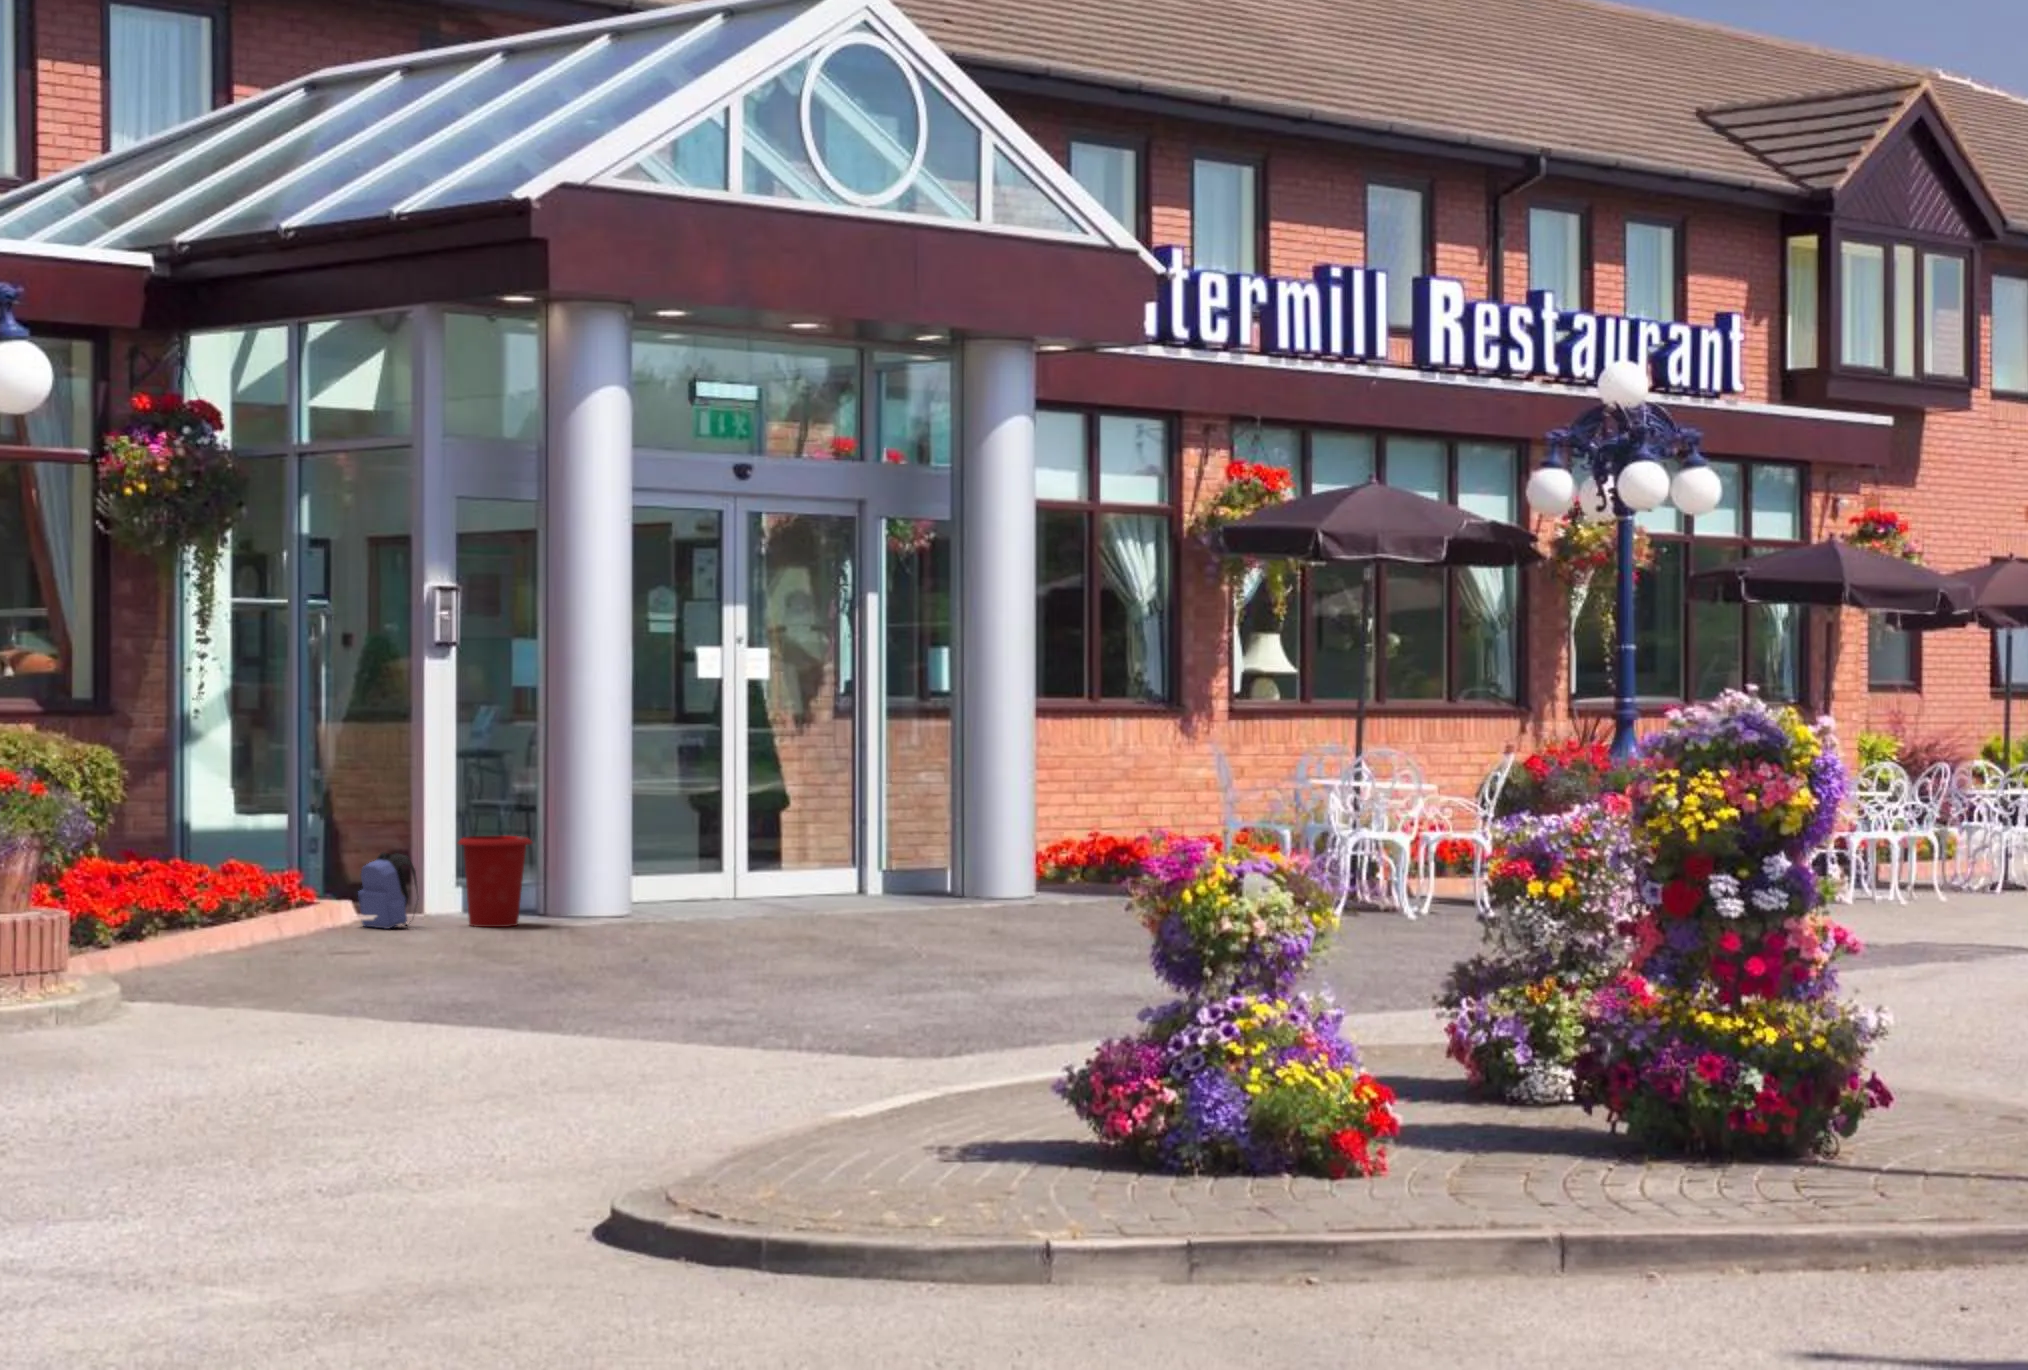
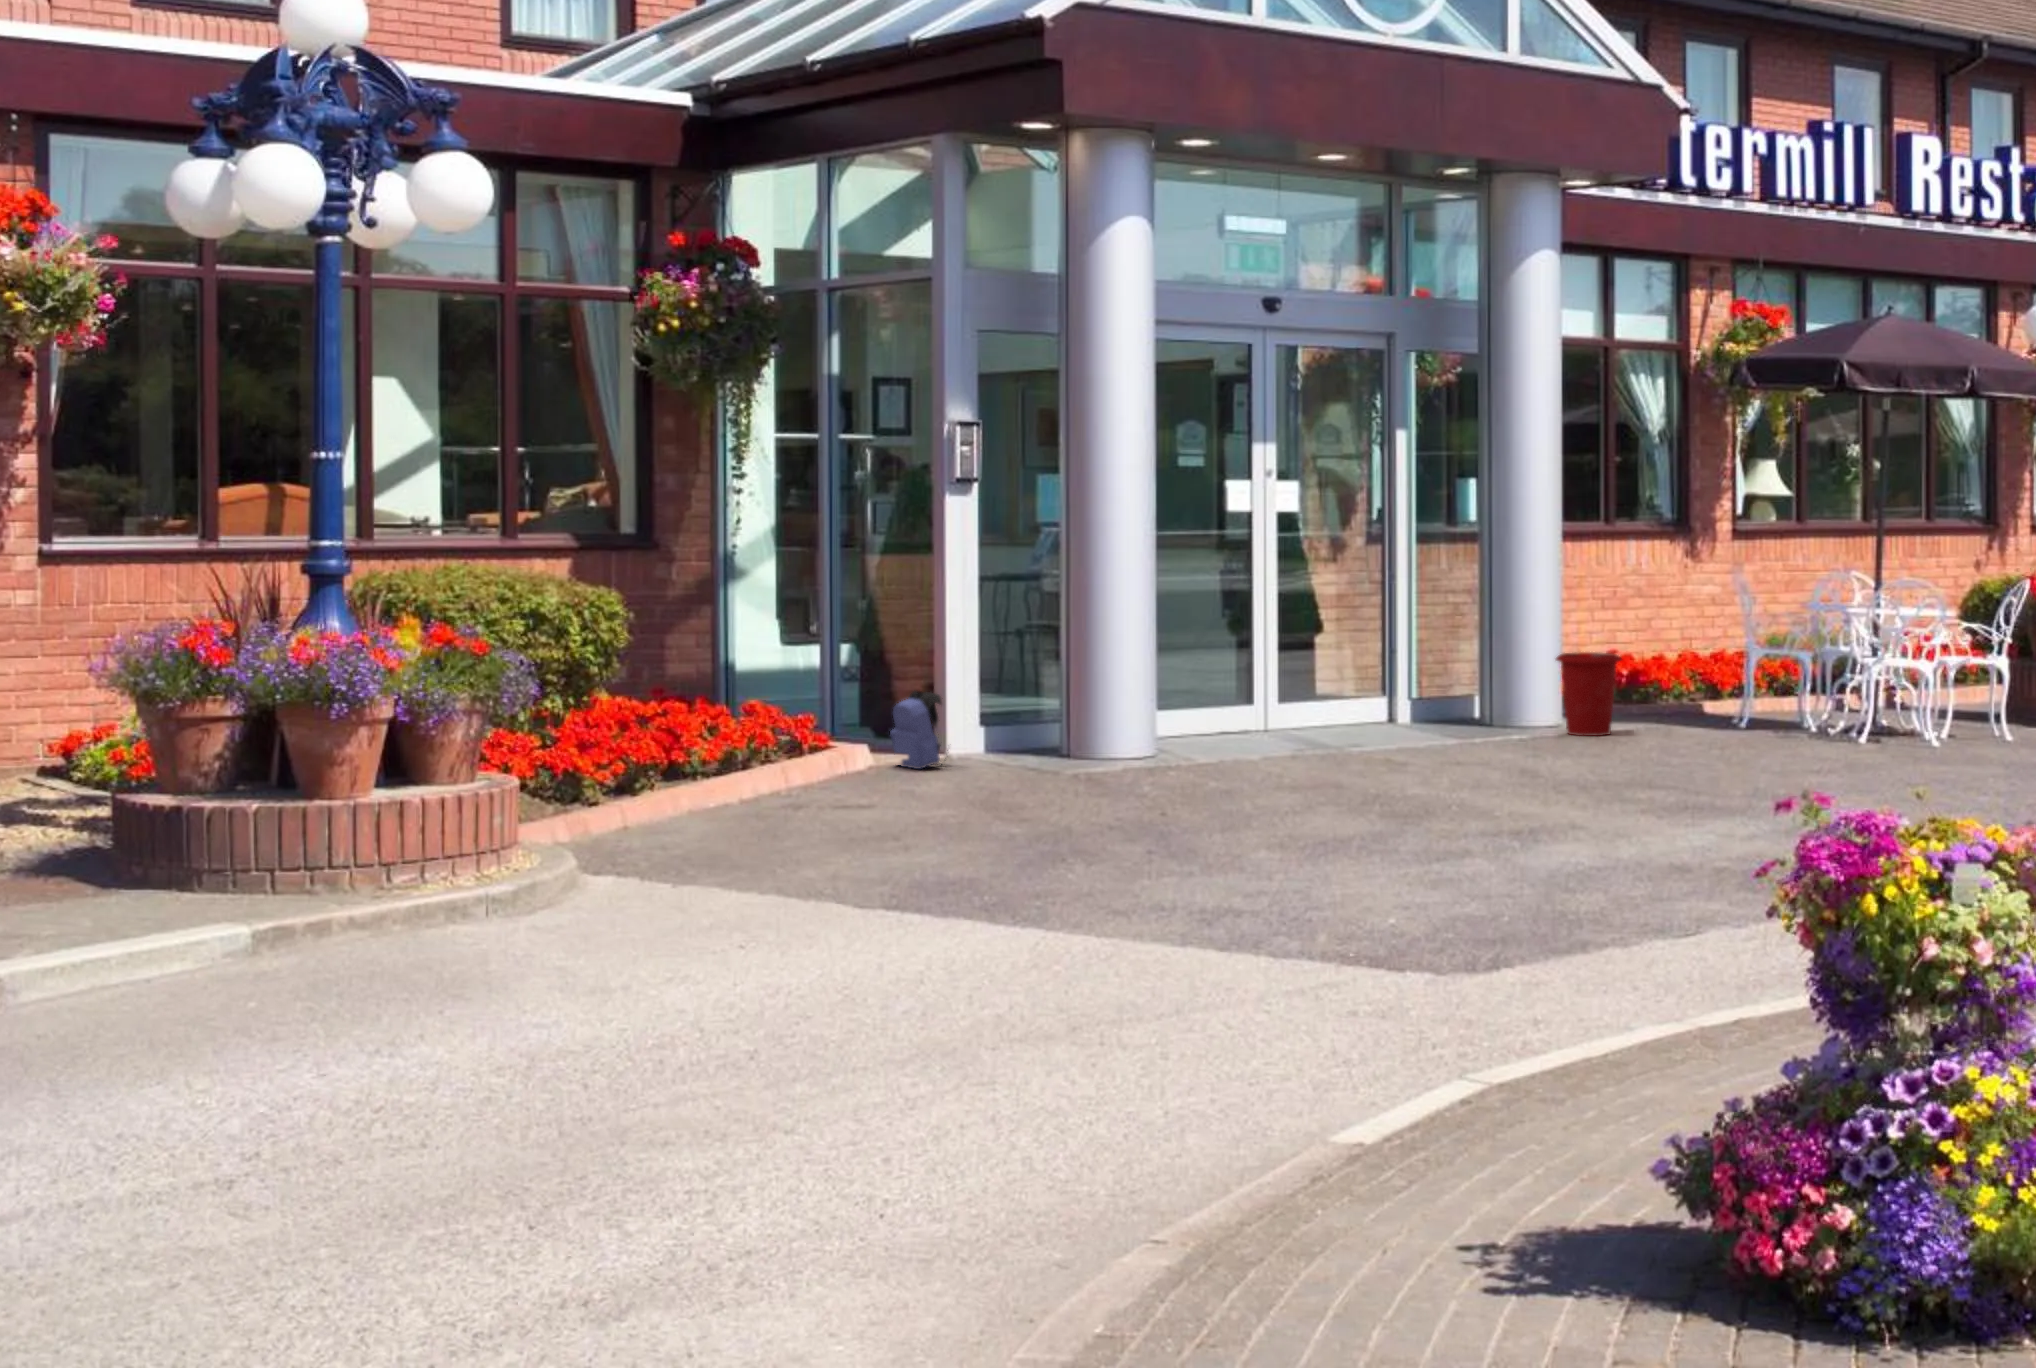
waste bin: present [458,836,532,927] -> present [1556,652,1621,736]

